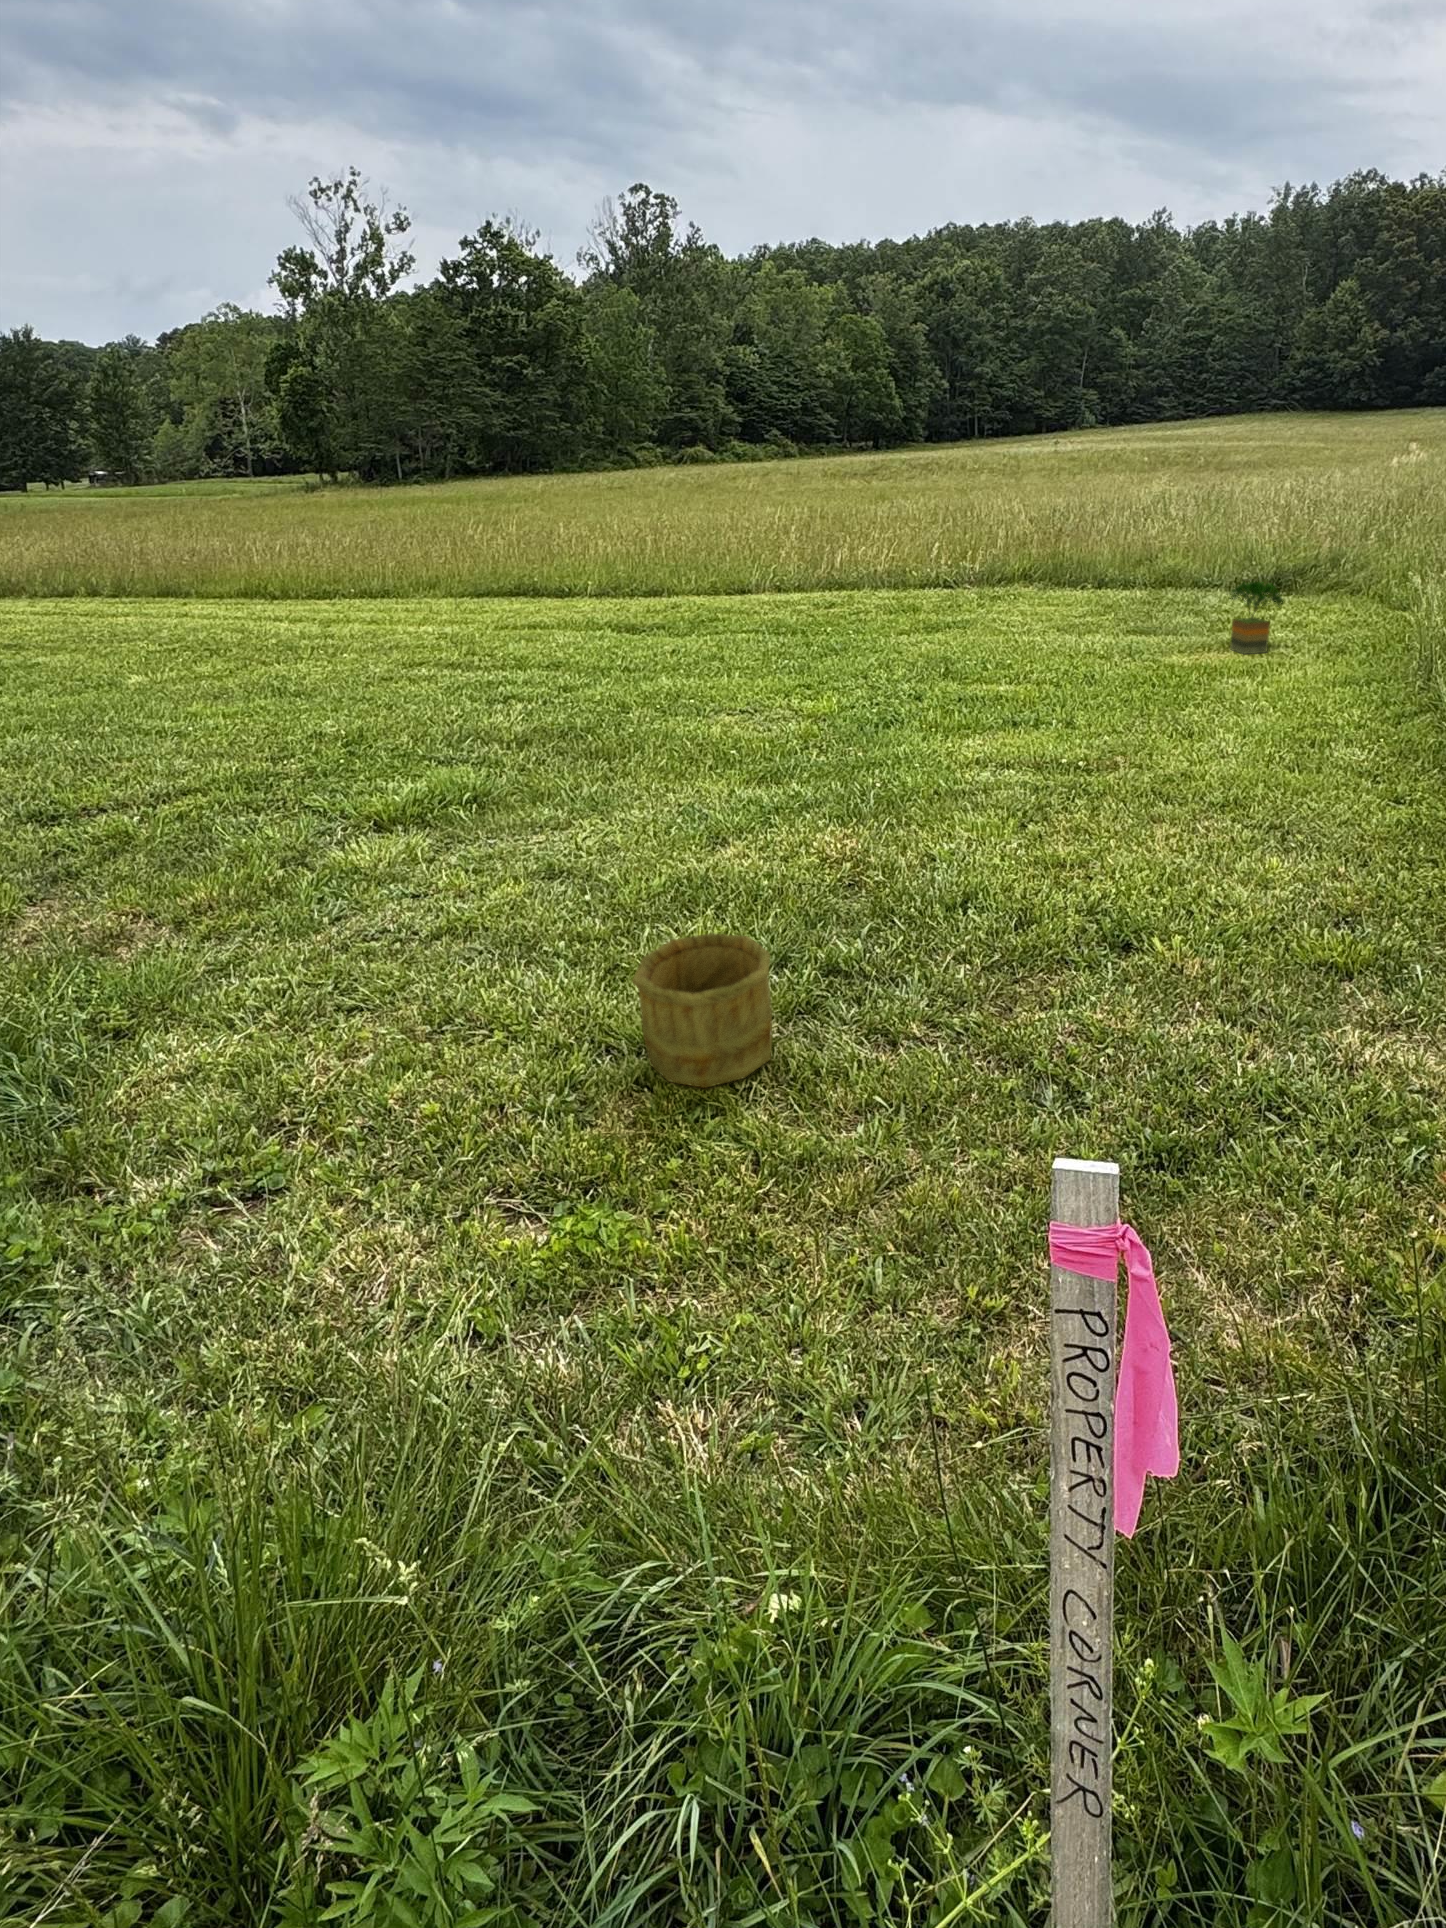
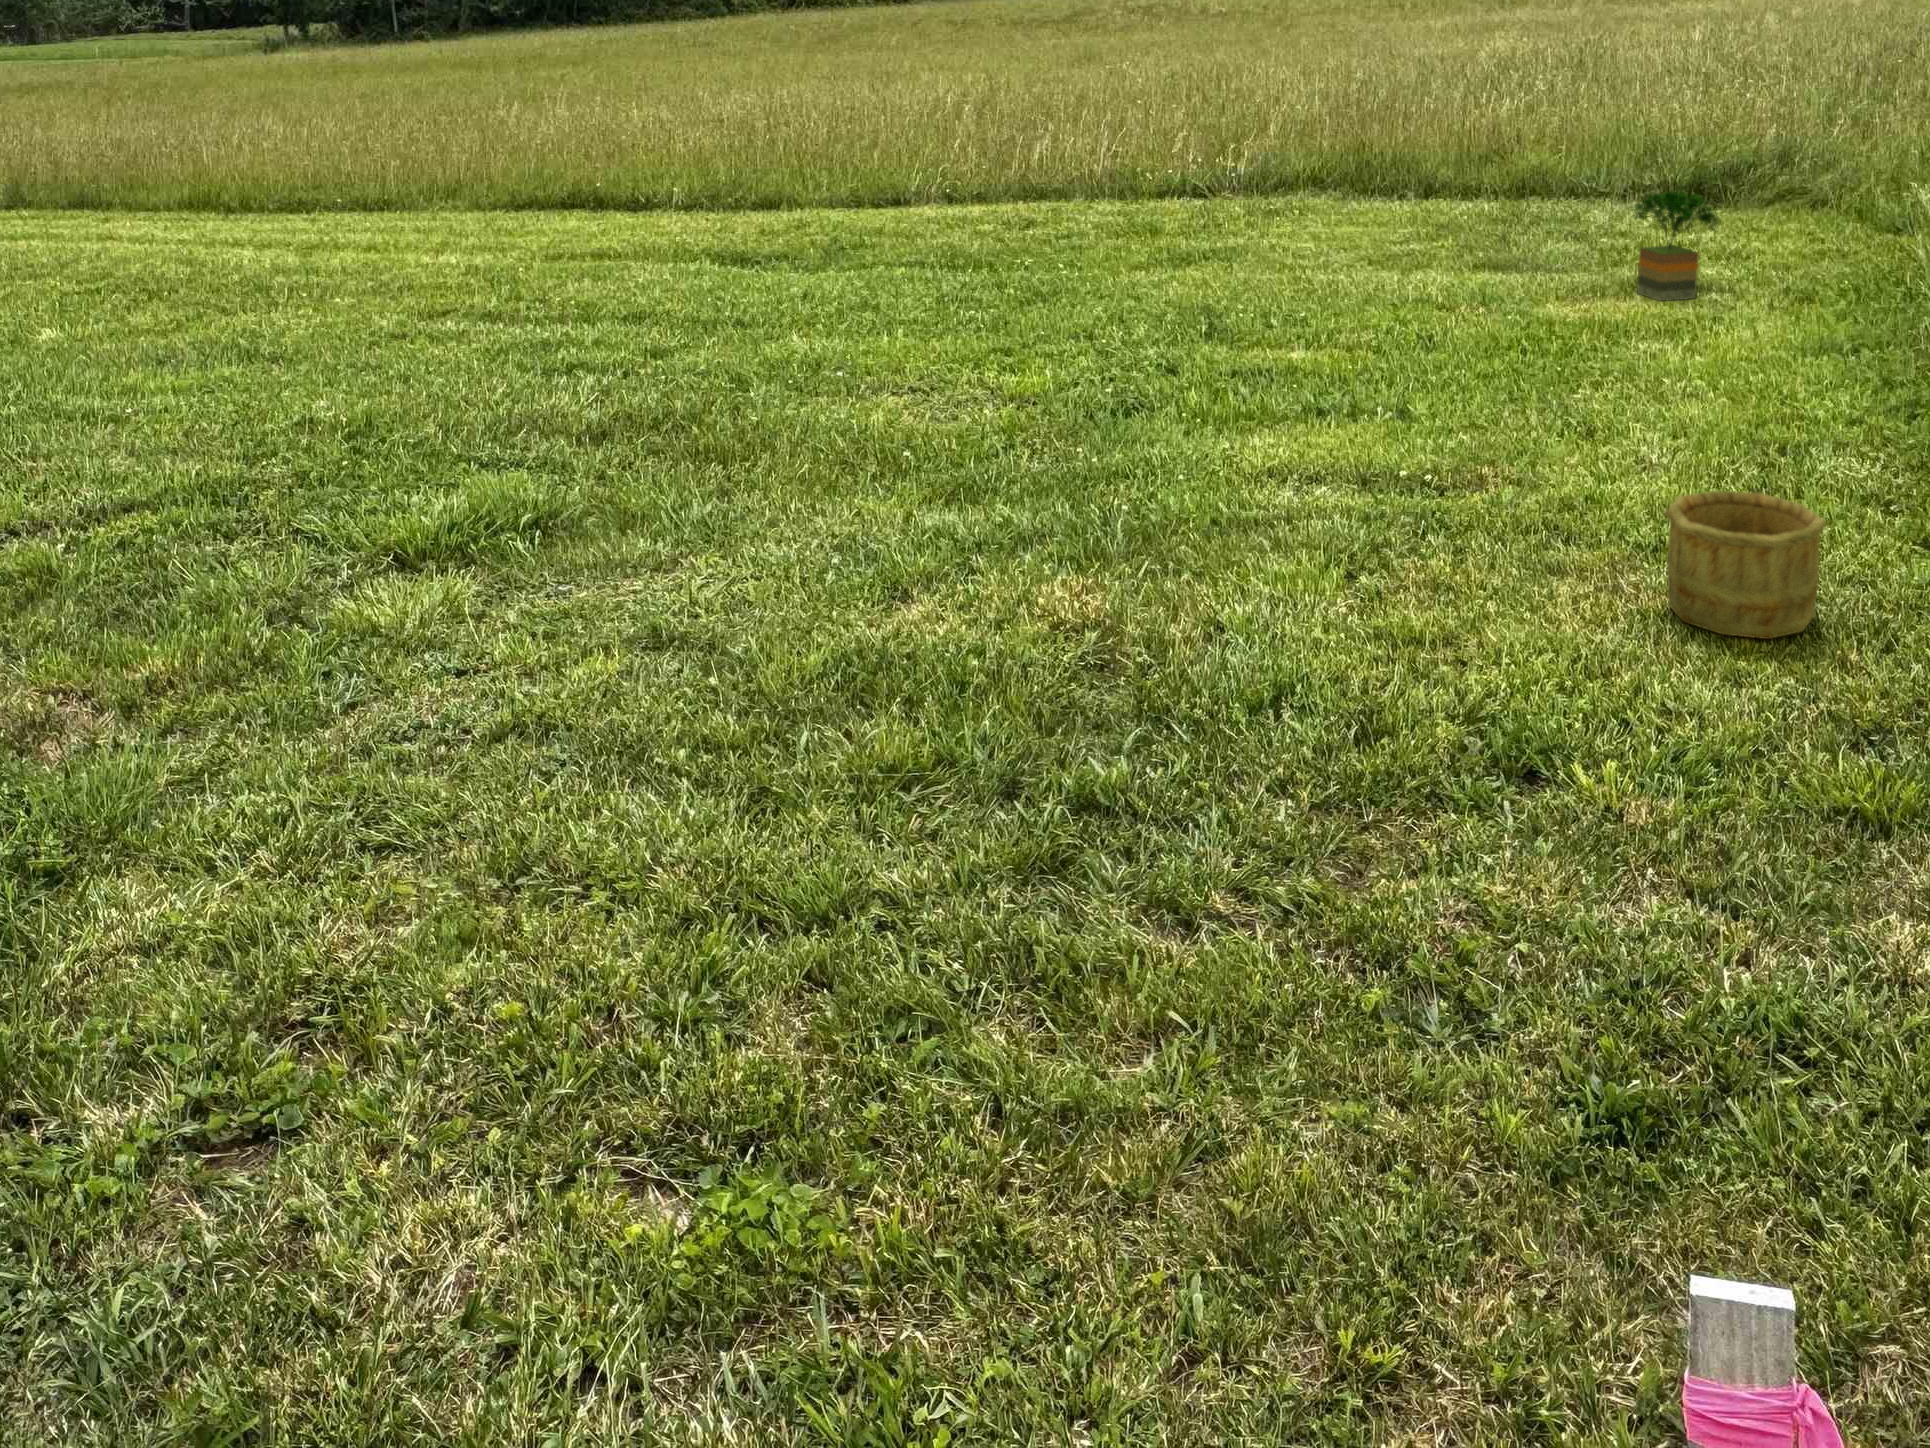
wooden bucket: present [632,933,772,1088] -> present [1665,491,1826,639]

